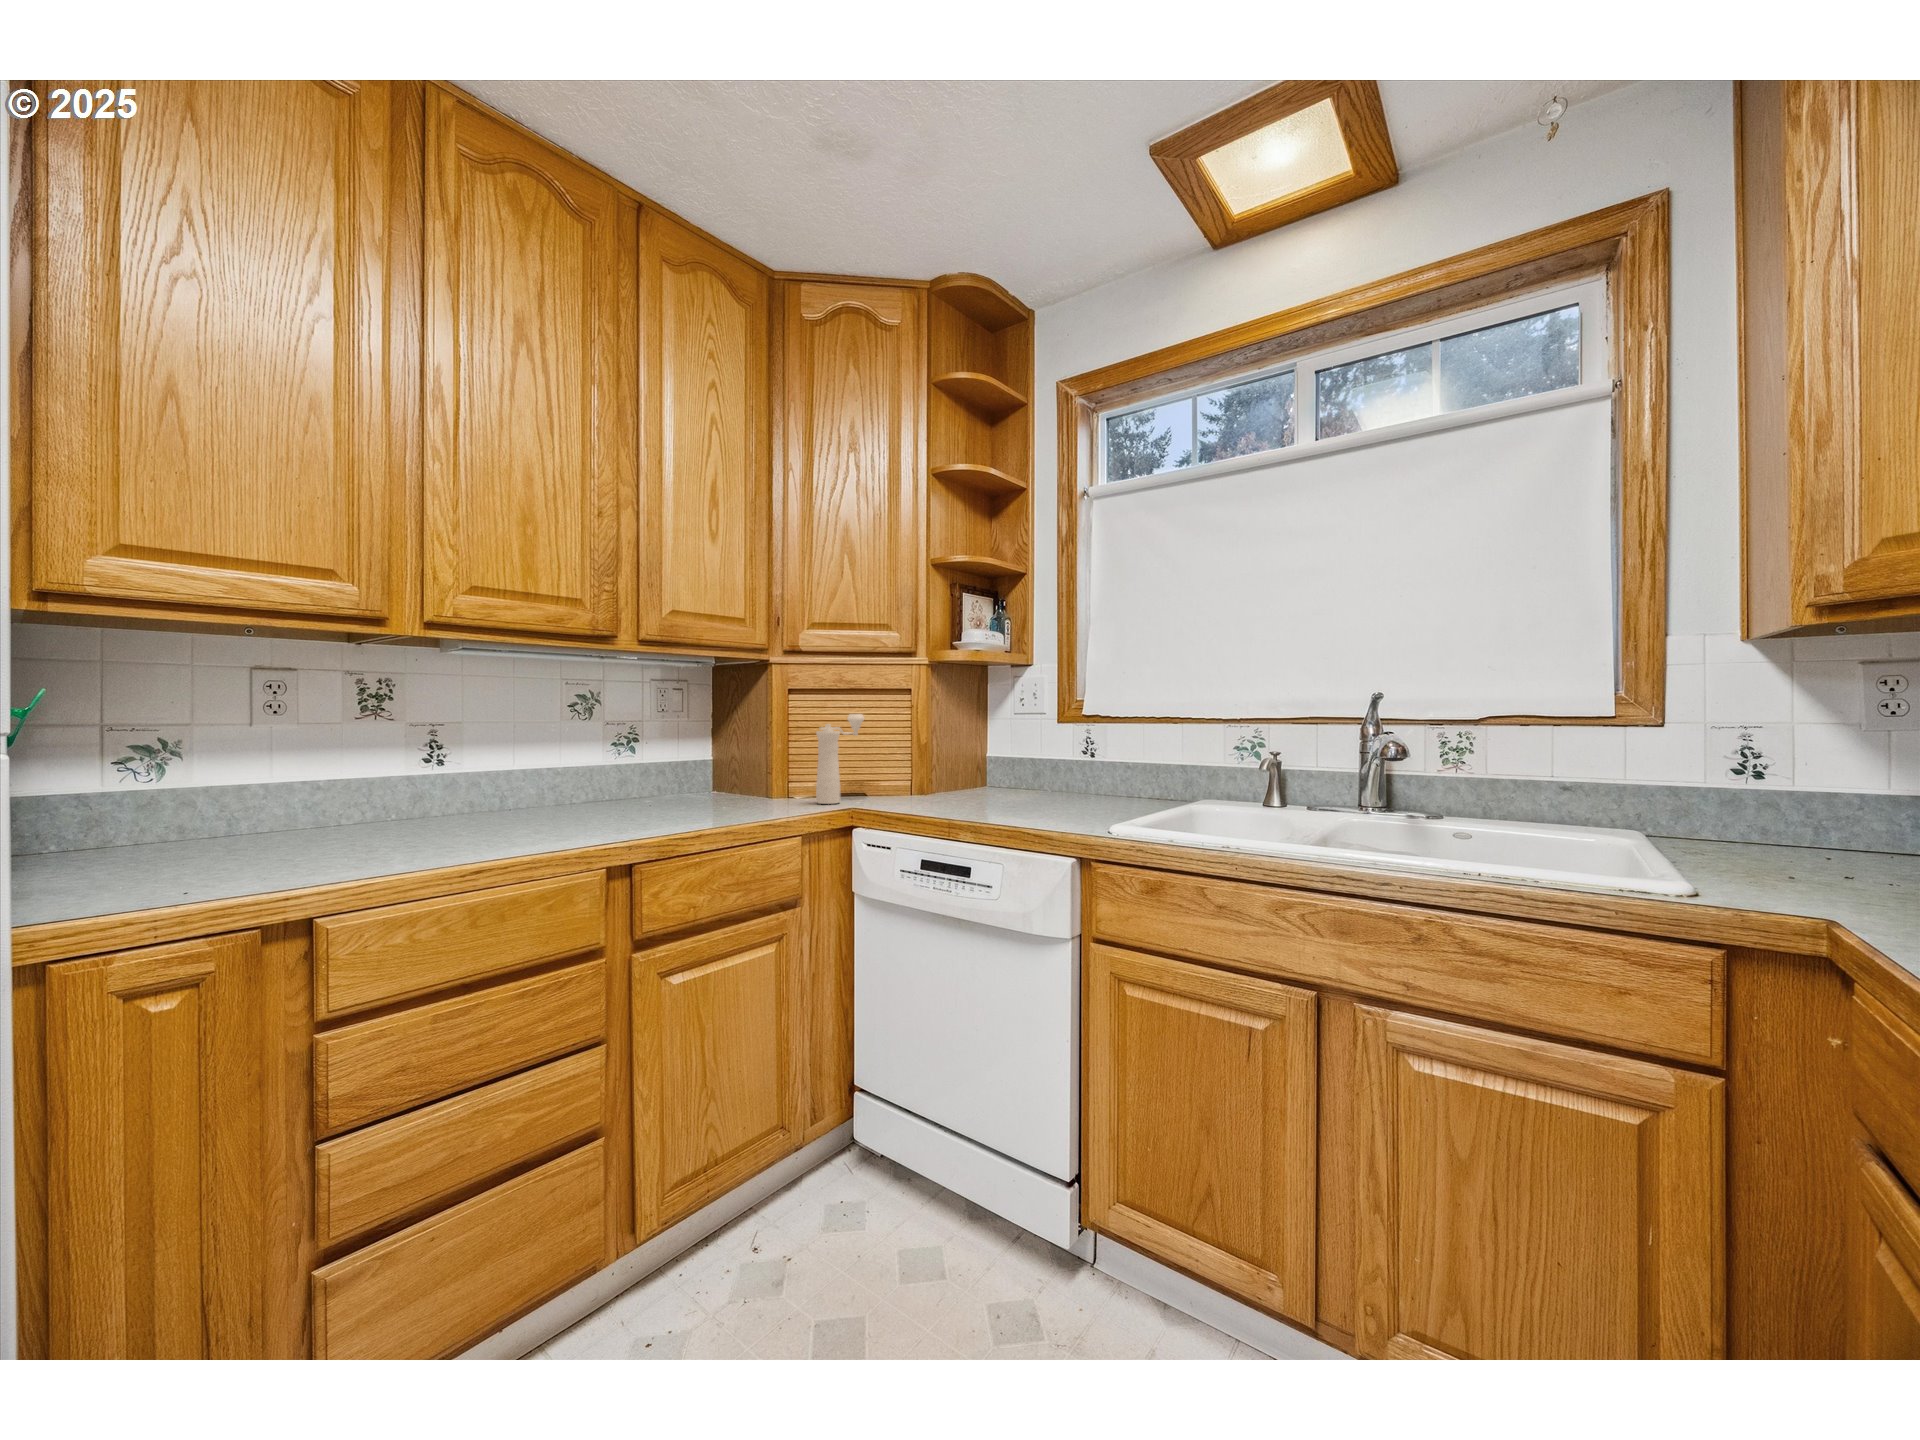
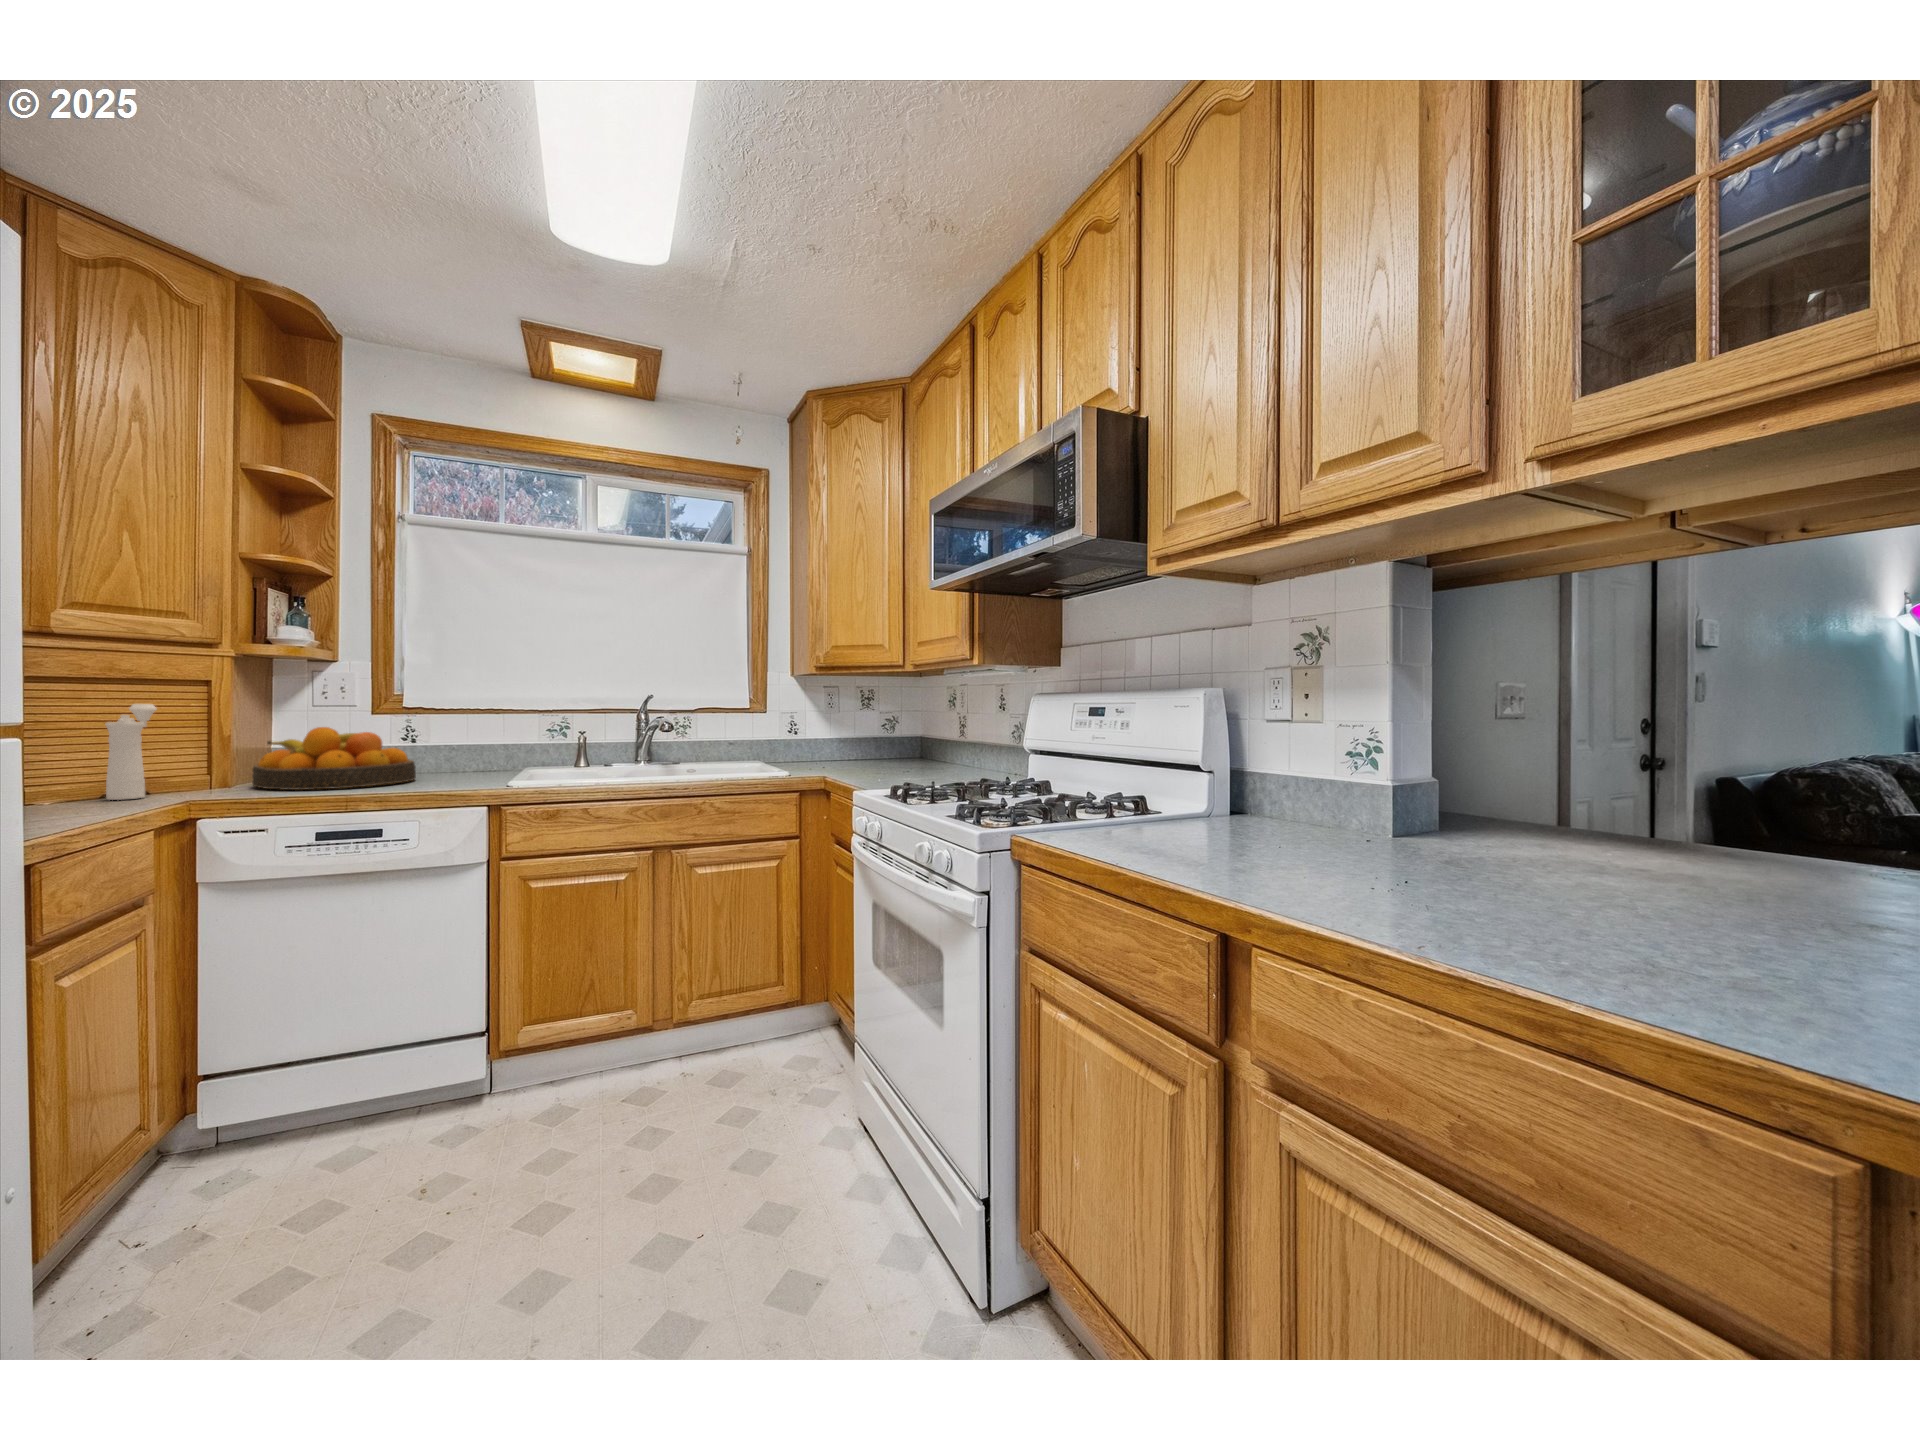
fruit bowl: none [919,739,1061,812] -> present [252,727,416,790]

